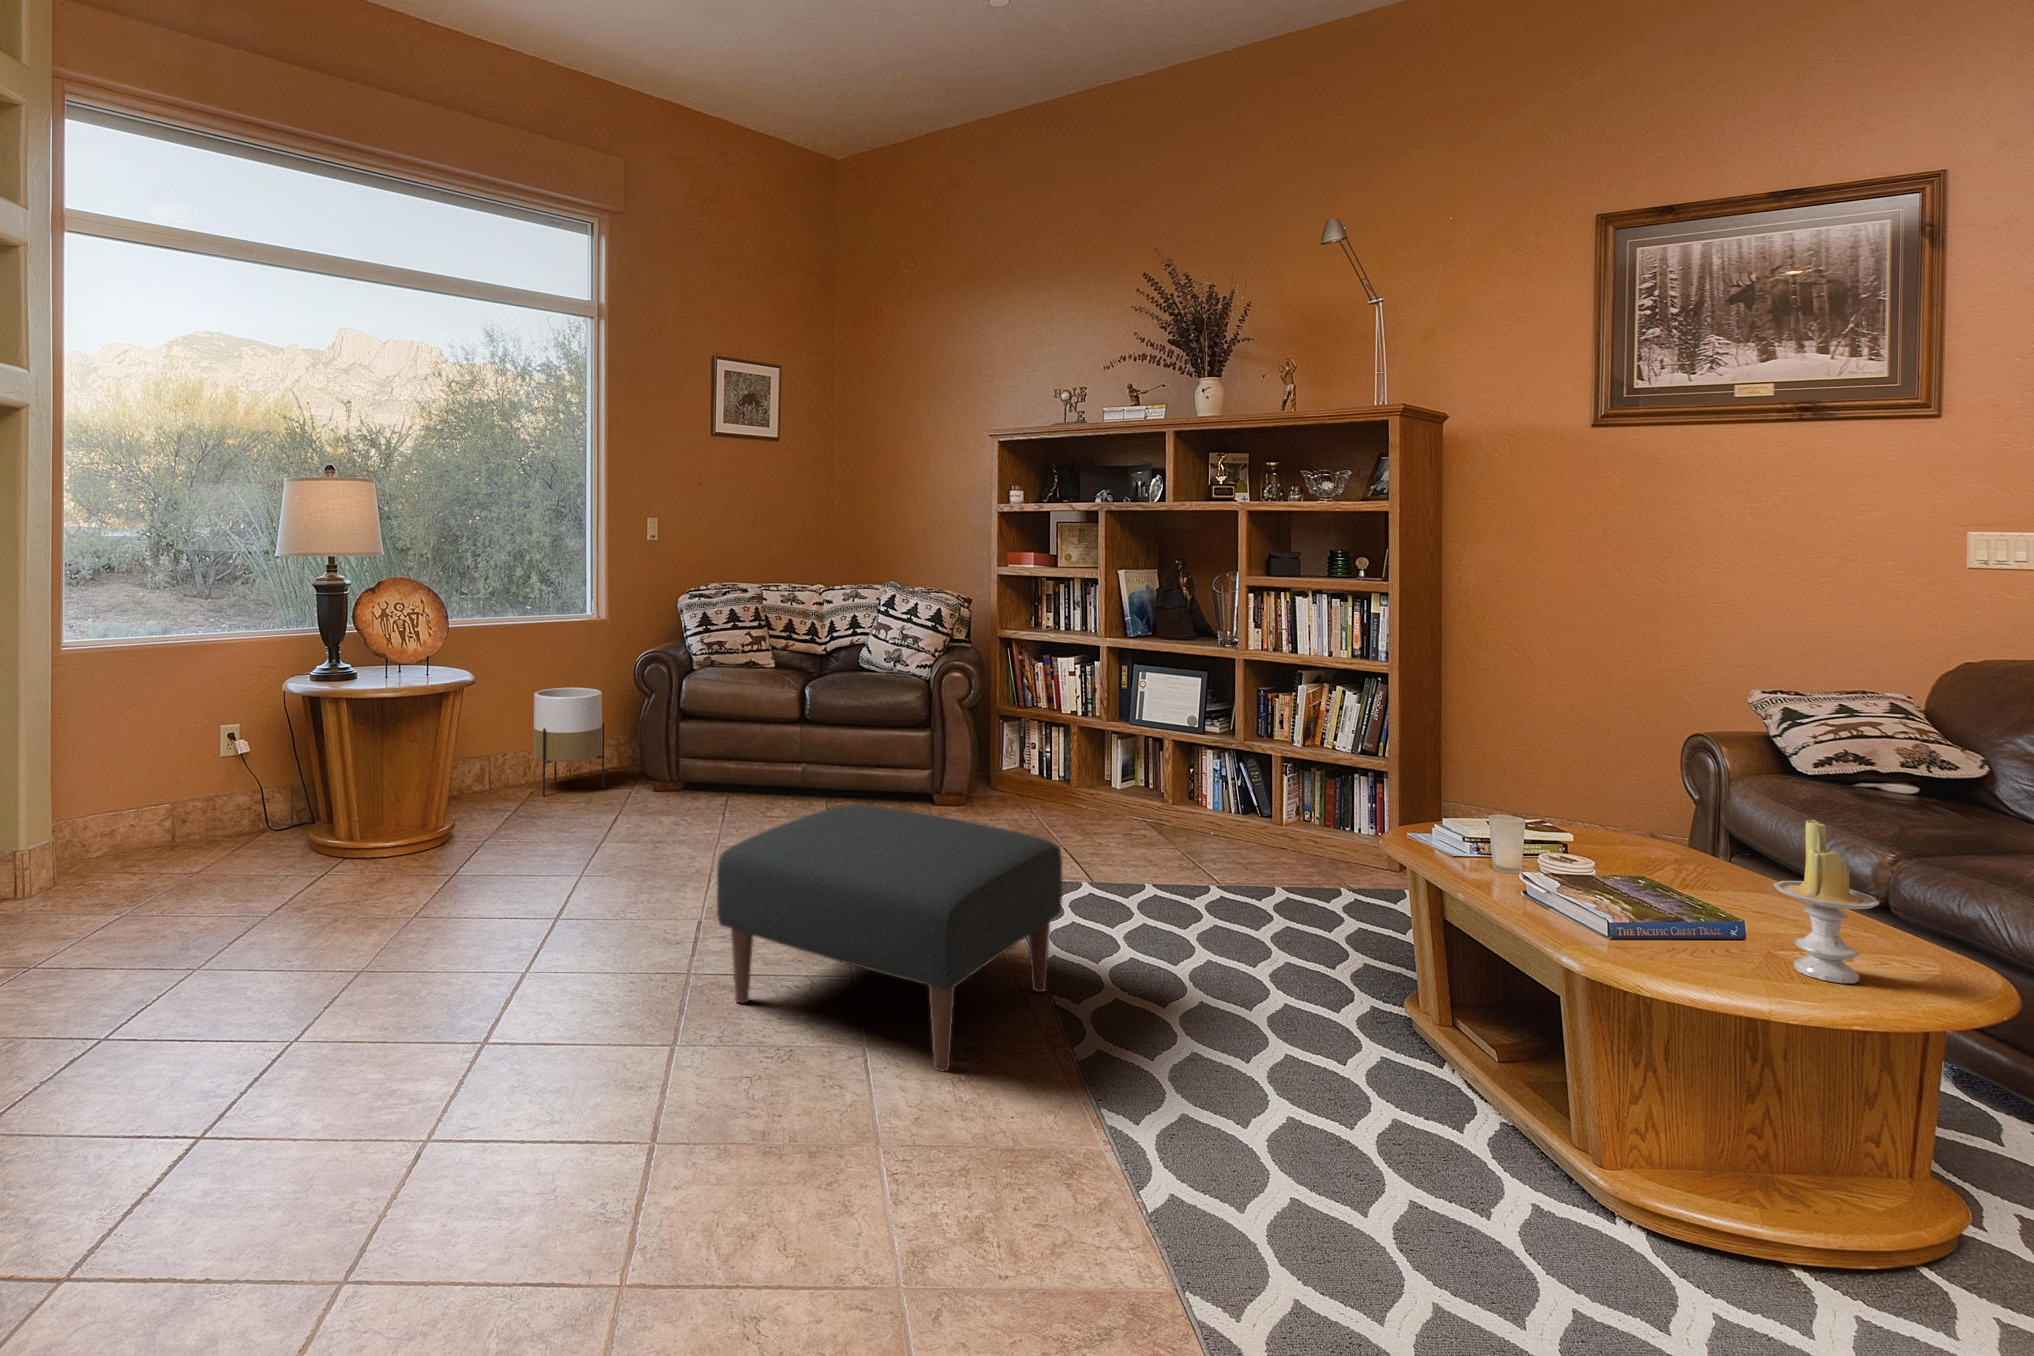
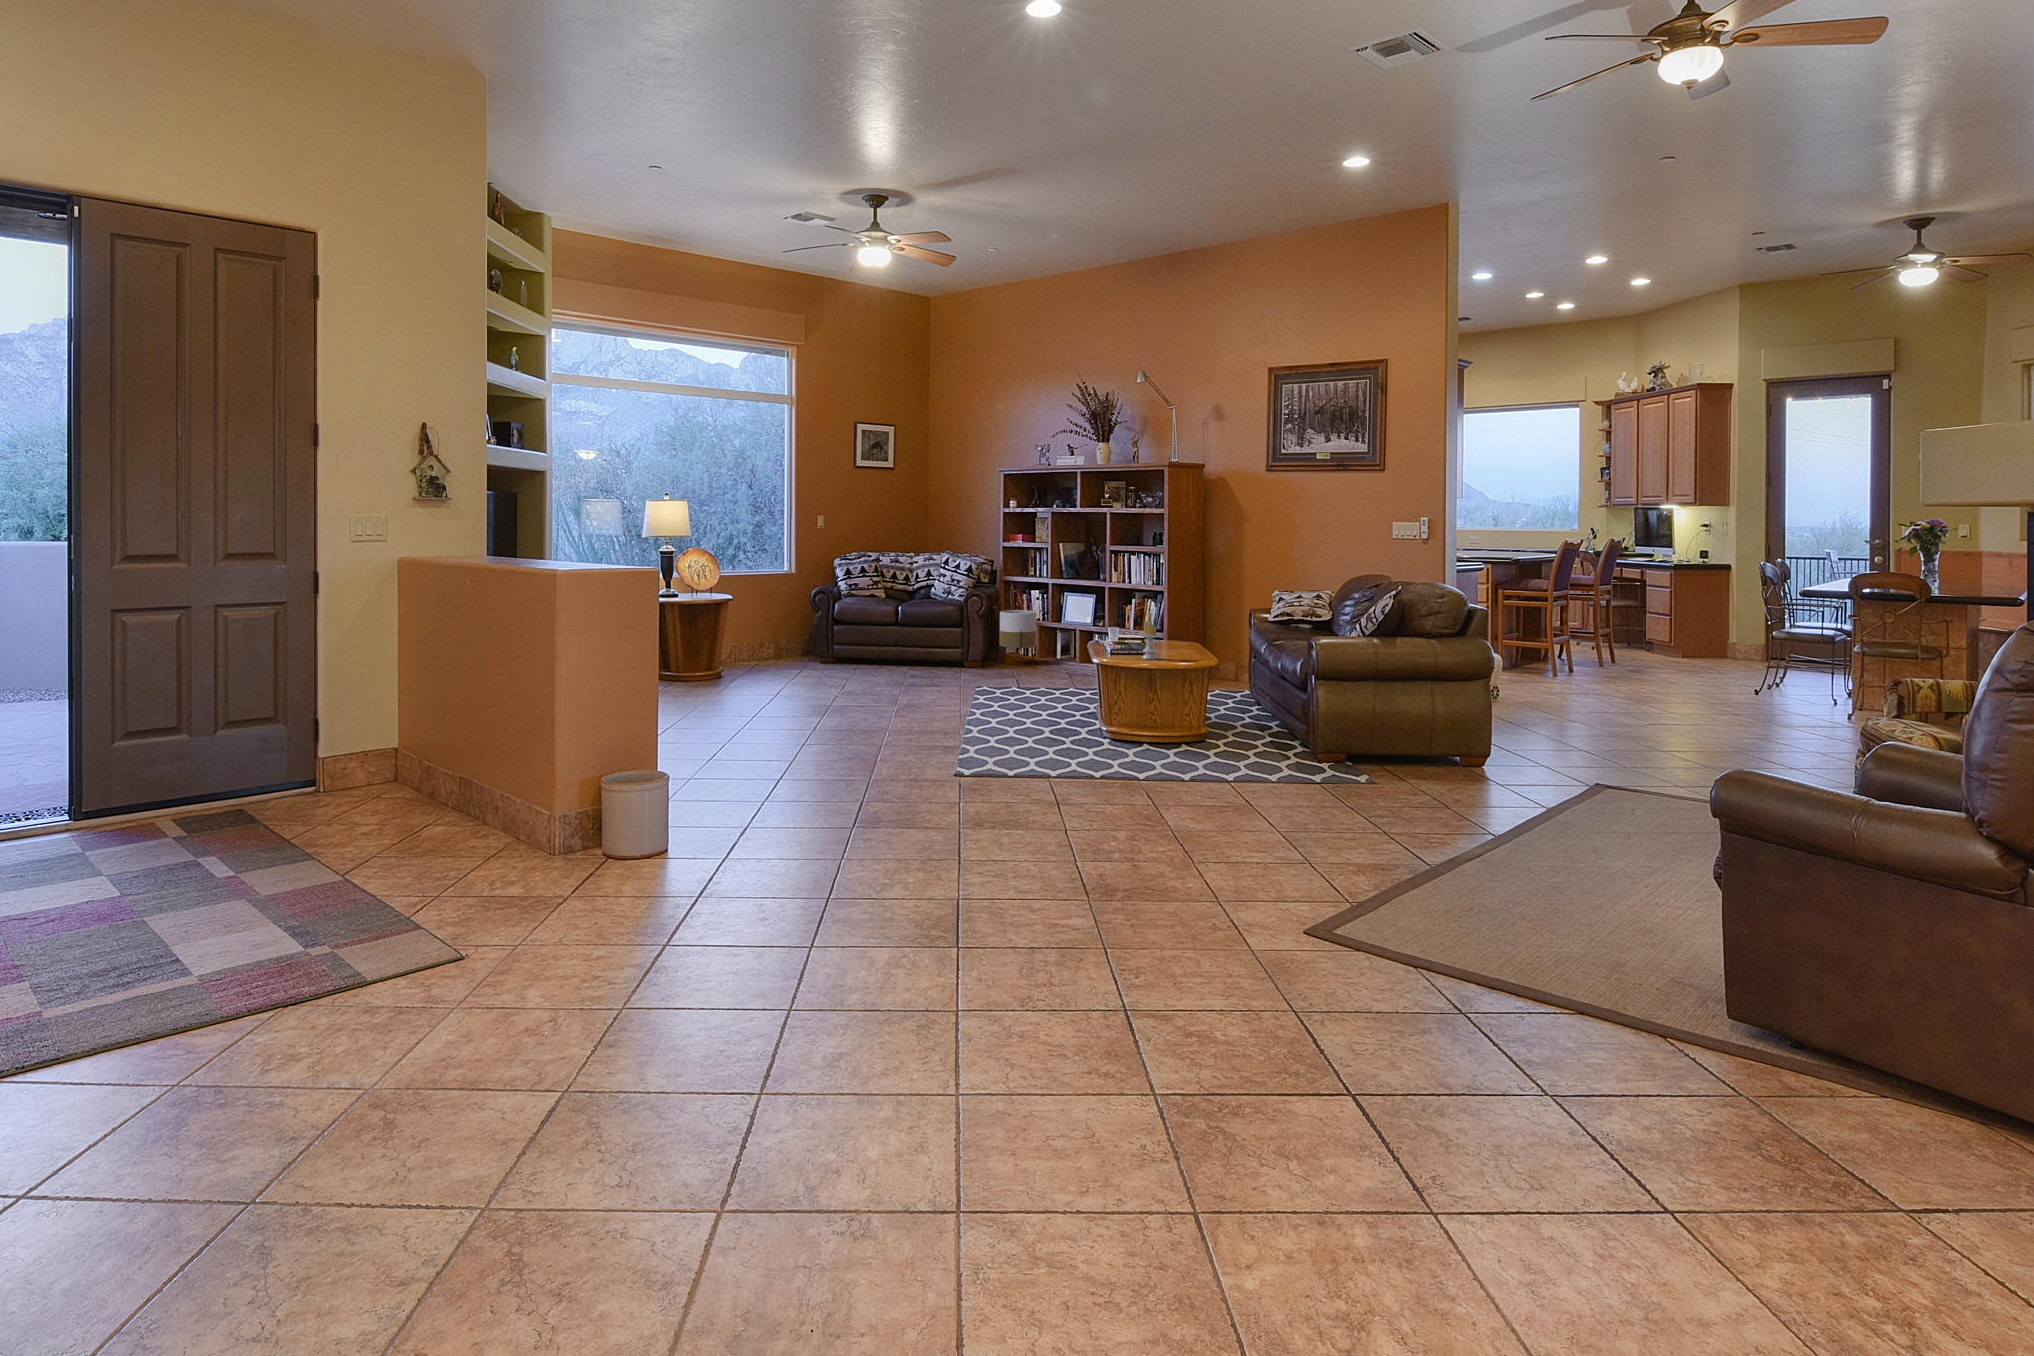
planter: present [533,688,604,796] -> present [999,610,1036,666]
ottoman: present [717,804,1063,1071] -> none [829,640,966,717]

